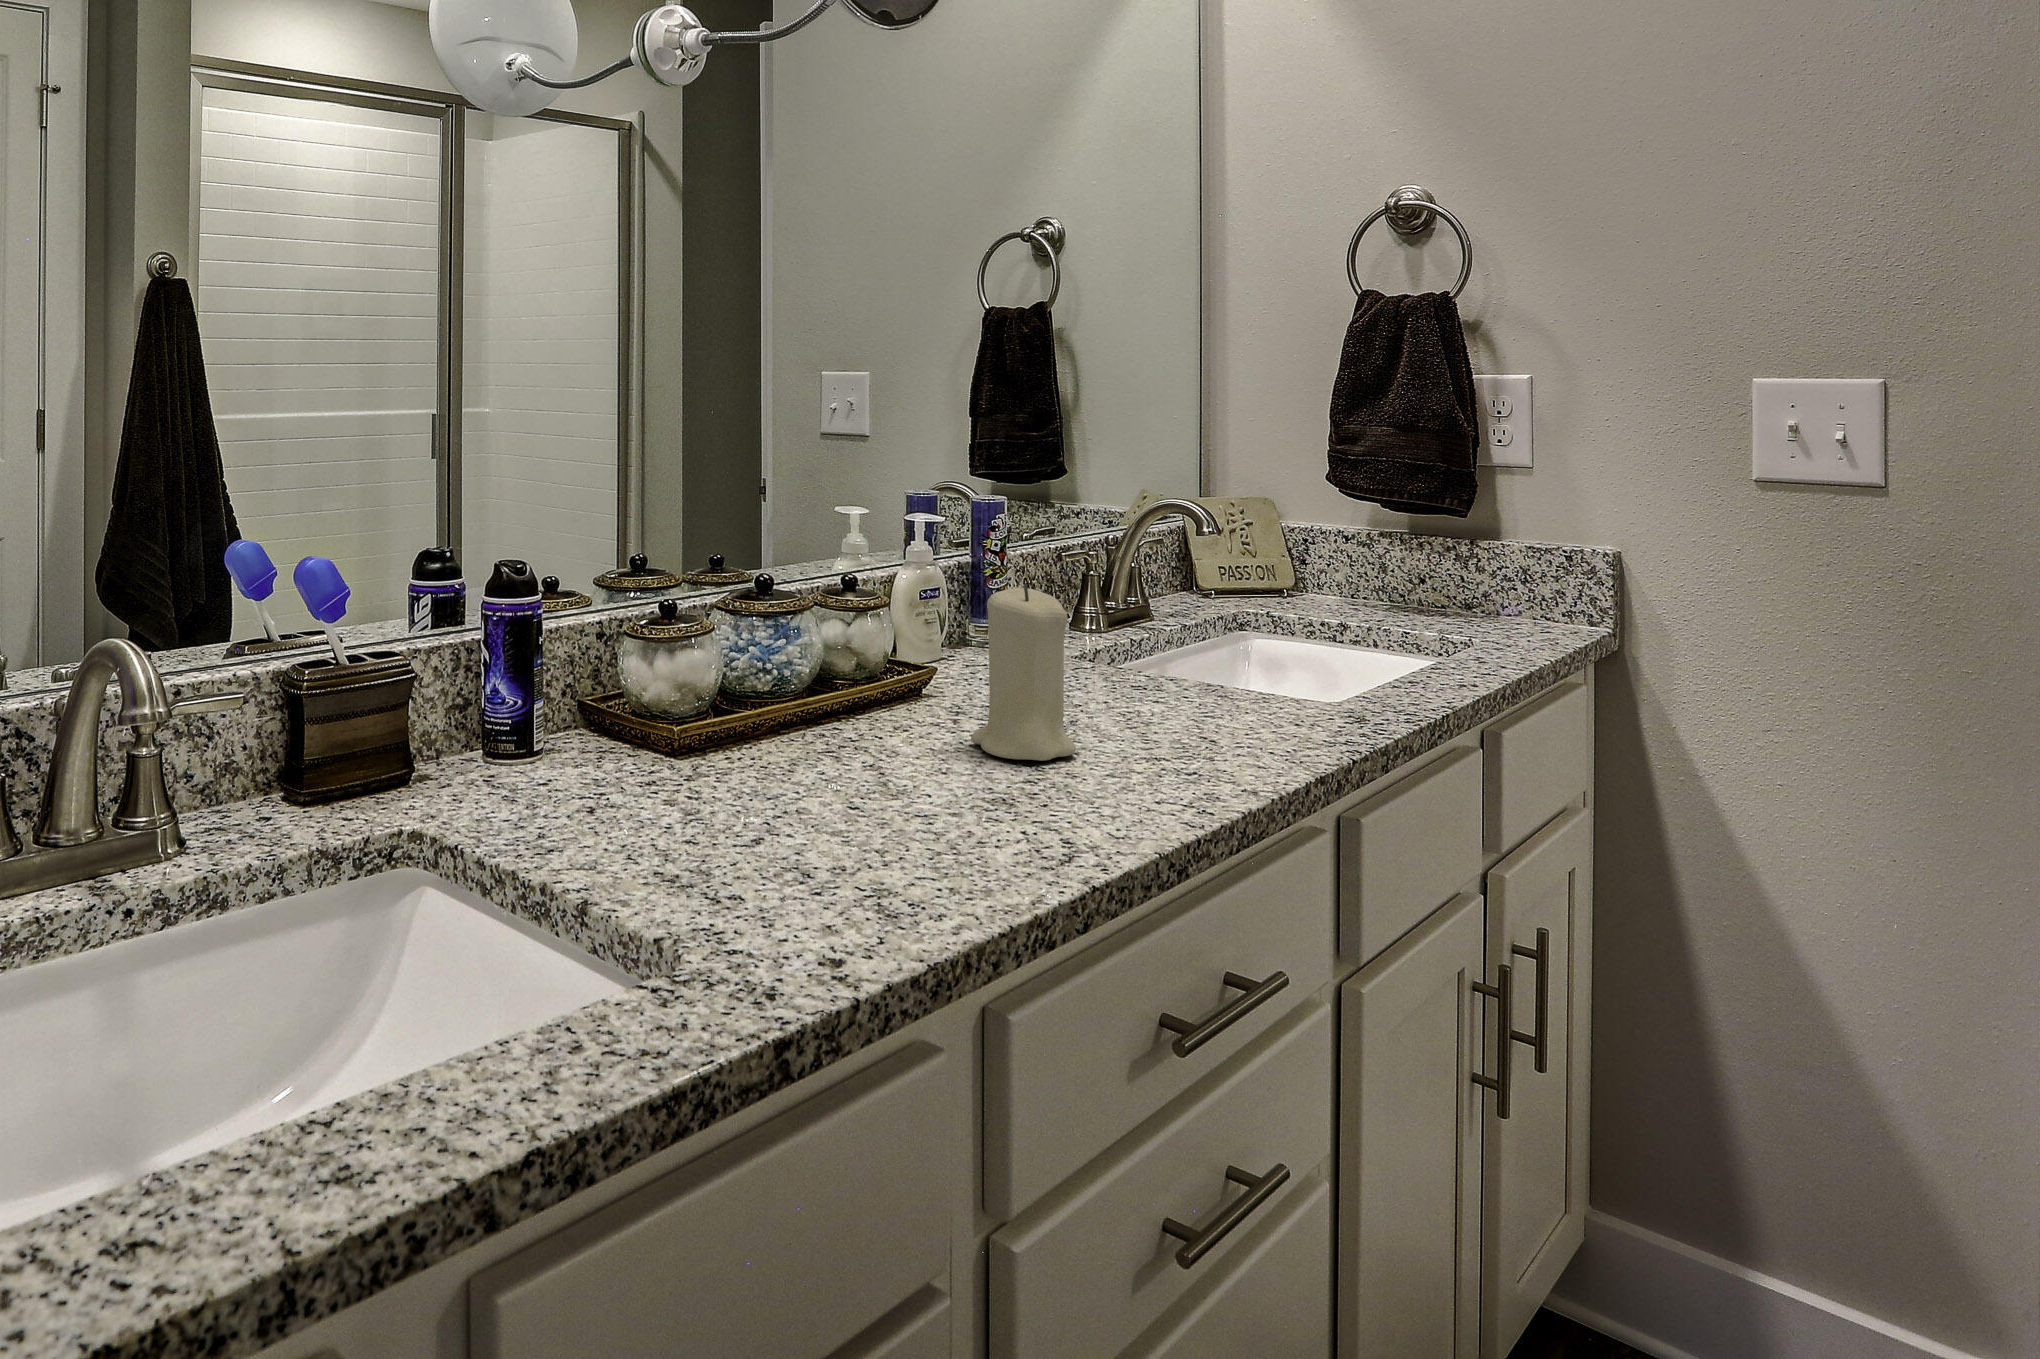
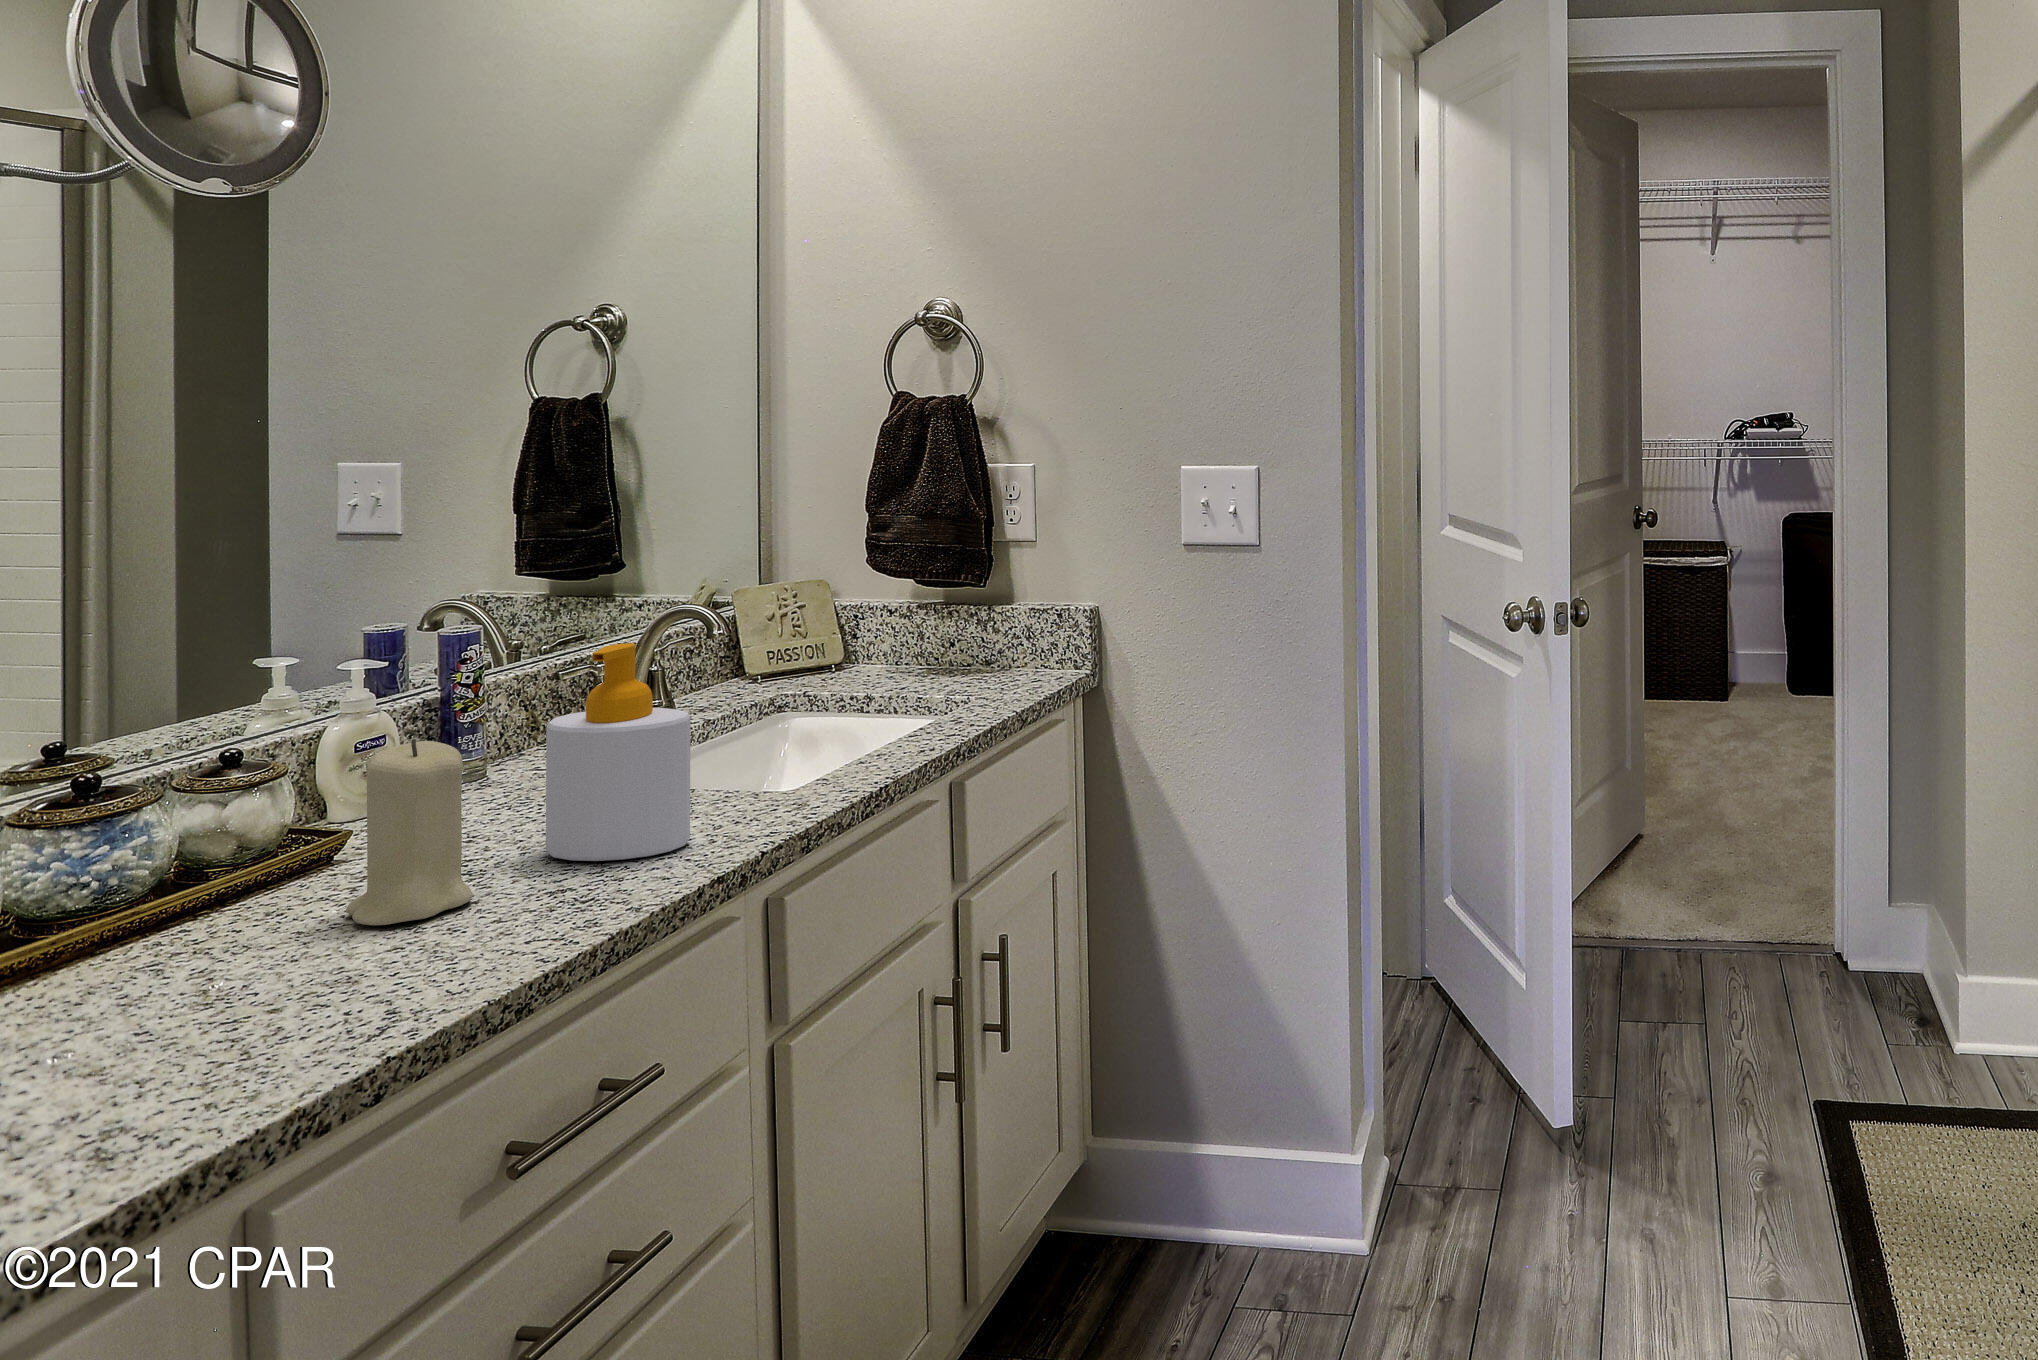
soap bottle: none [1113,517,1254,745] -> present [546,643,690,861]

